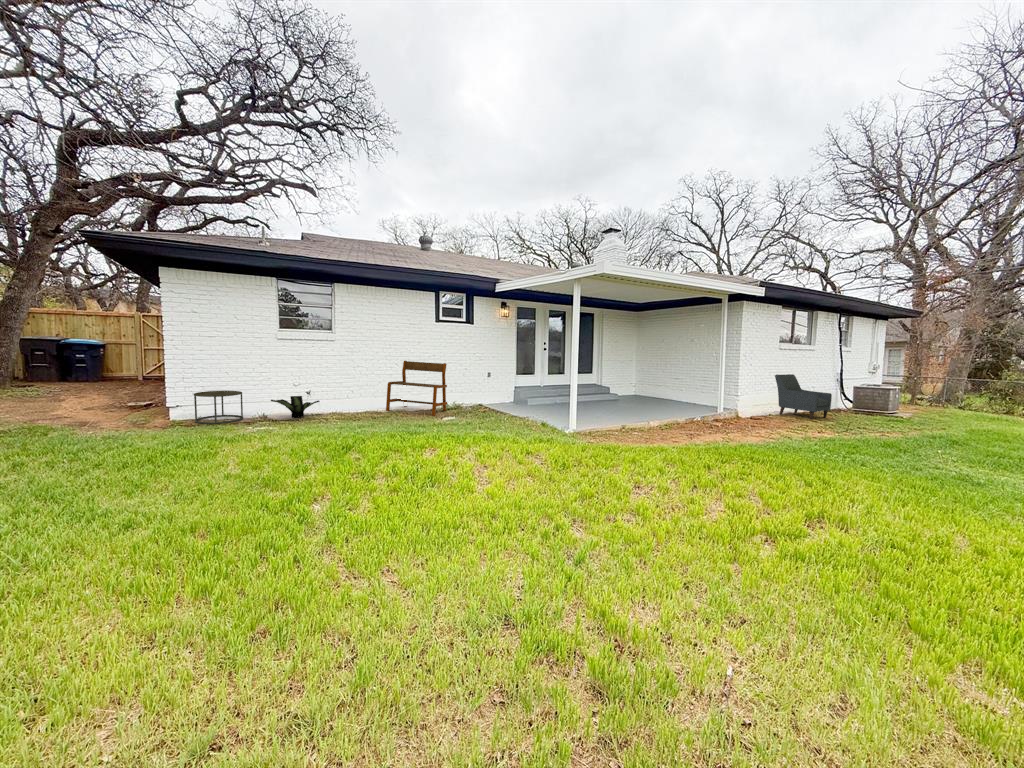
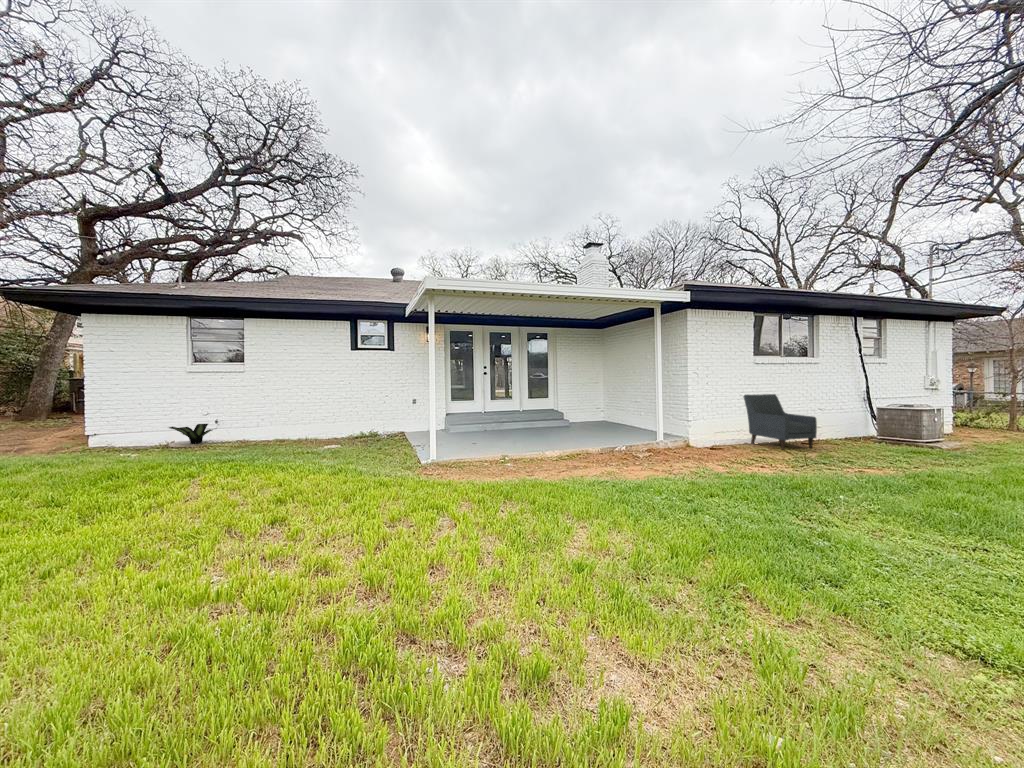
bench: present [386,361,447,416] -> none [290,389,350,443]
side table: present [194,391,243,424] -> none [101,419,149,448]

